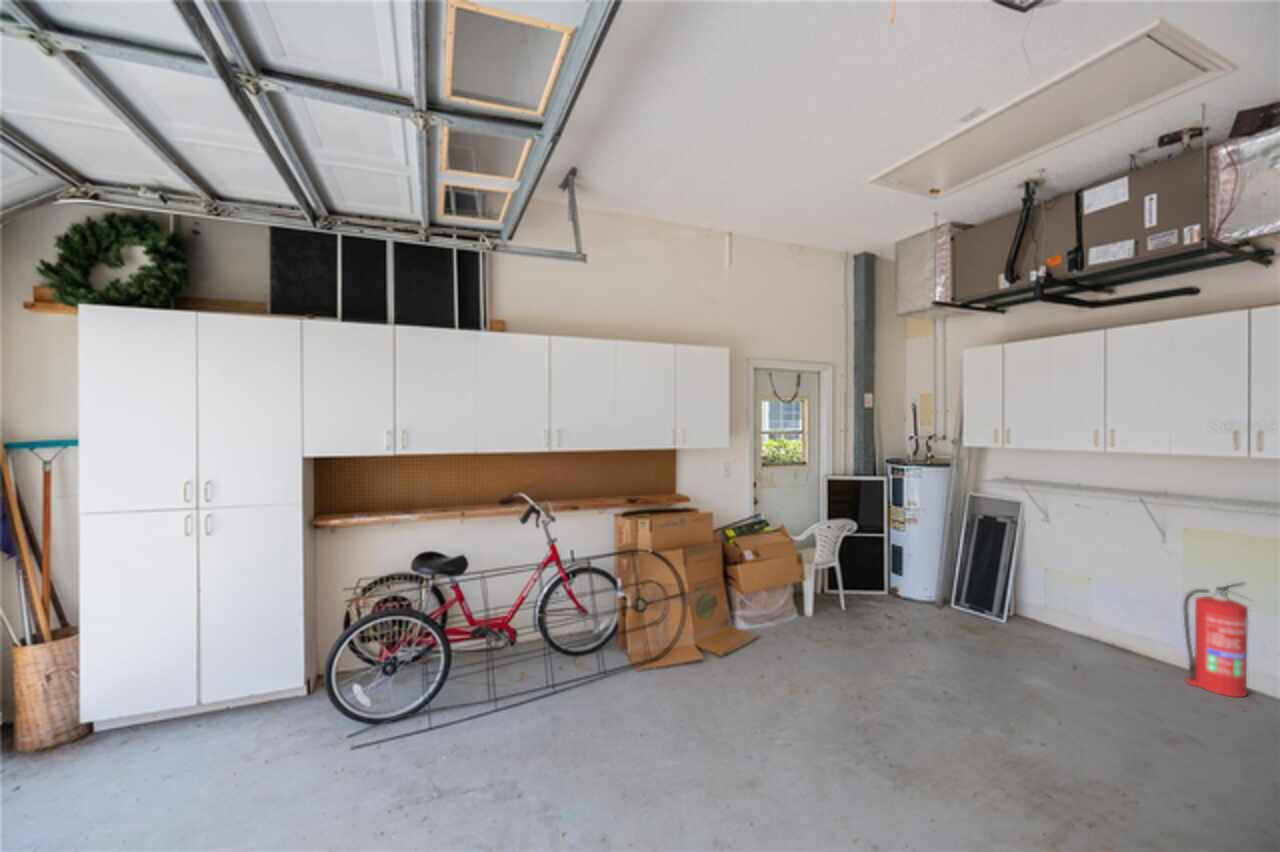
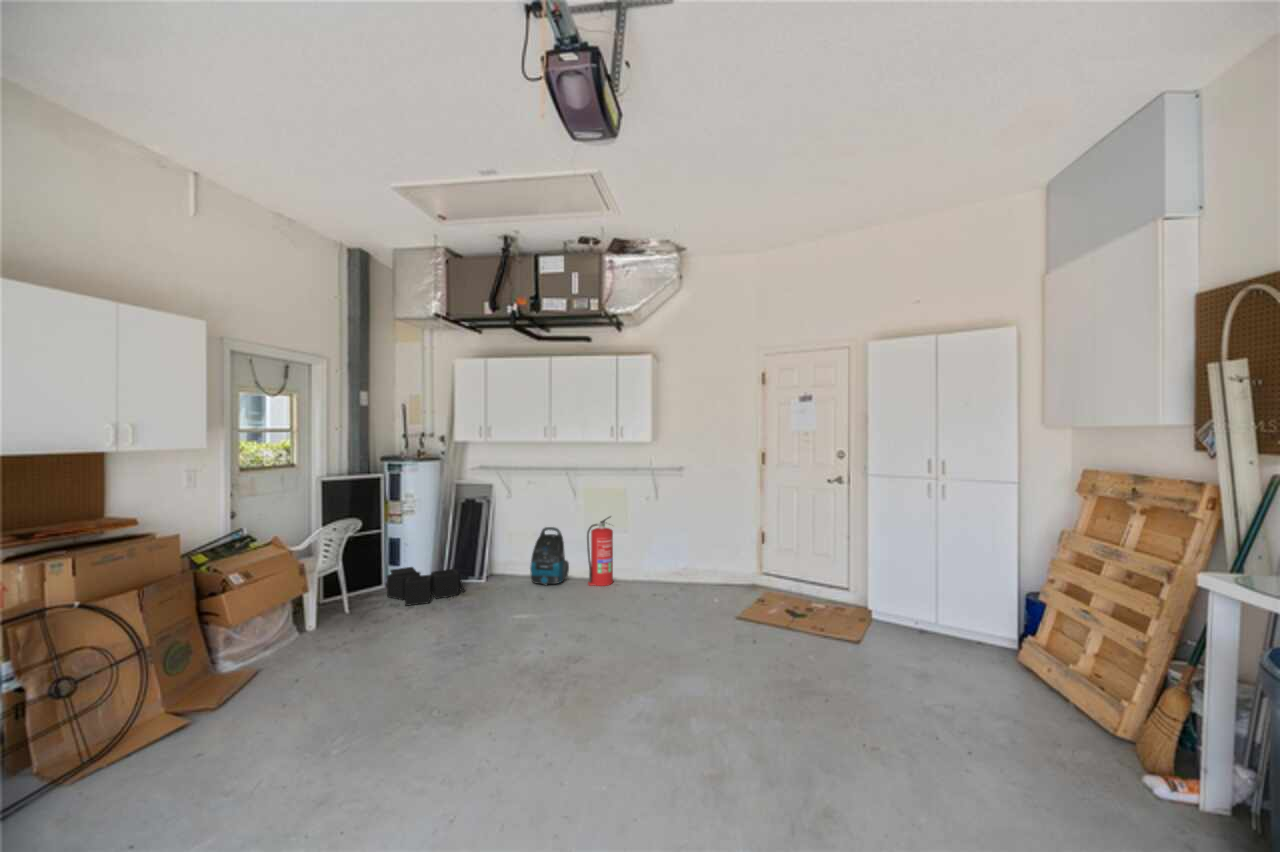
vacuum cleaner: none [1073,575,1149,663] -> present [530,527,569,585]
storage bin: none [885,579,973,631] -> present [387,567,464,606]

